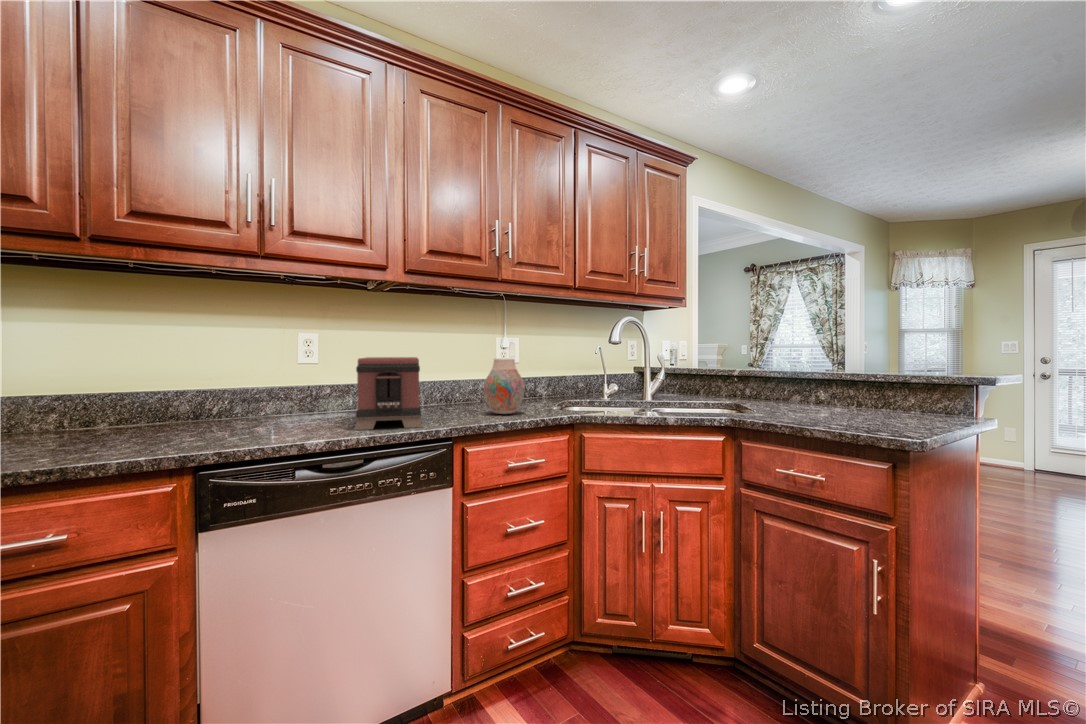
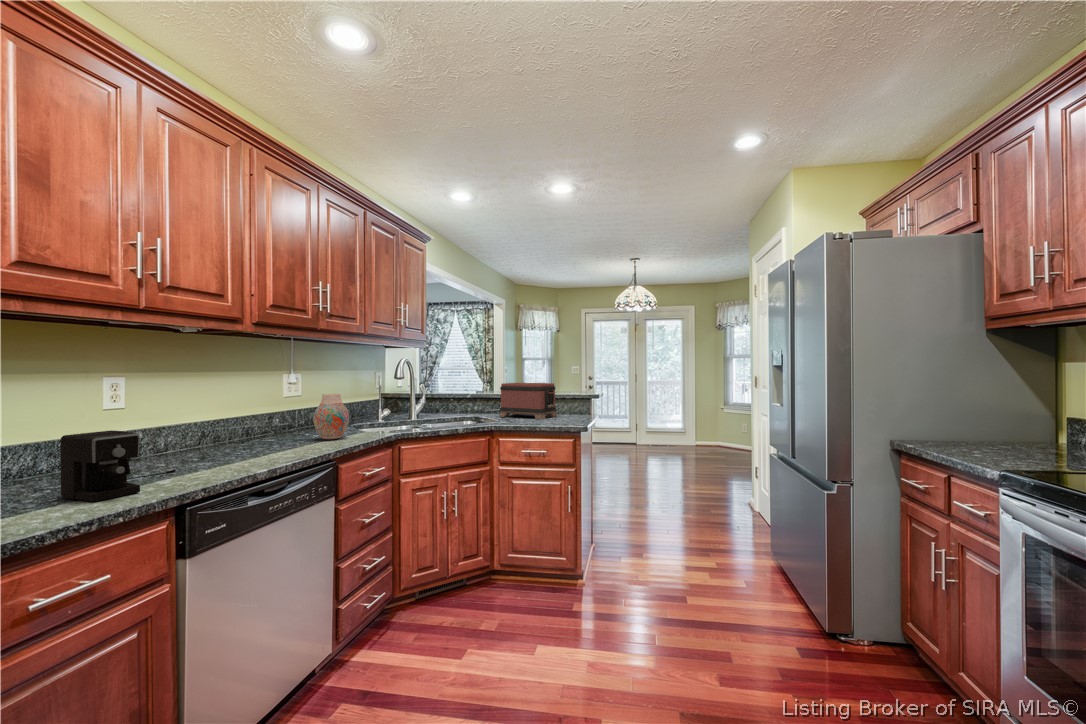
toaster: present [354,357,423,430] -> present [499,383,557,419]
coffee maker: none [144,378,283,448] -> present [60,430,175,502]

